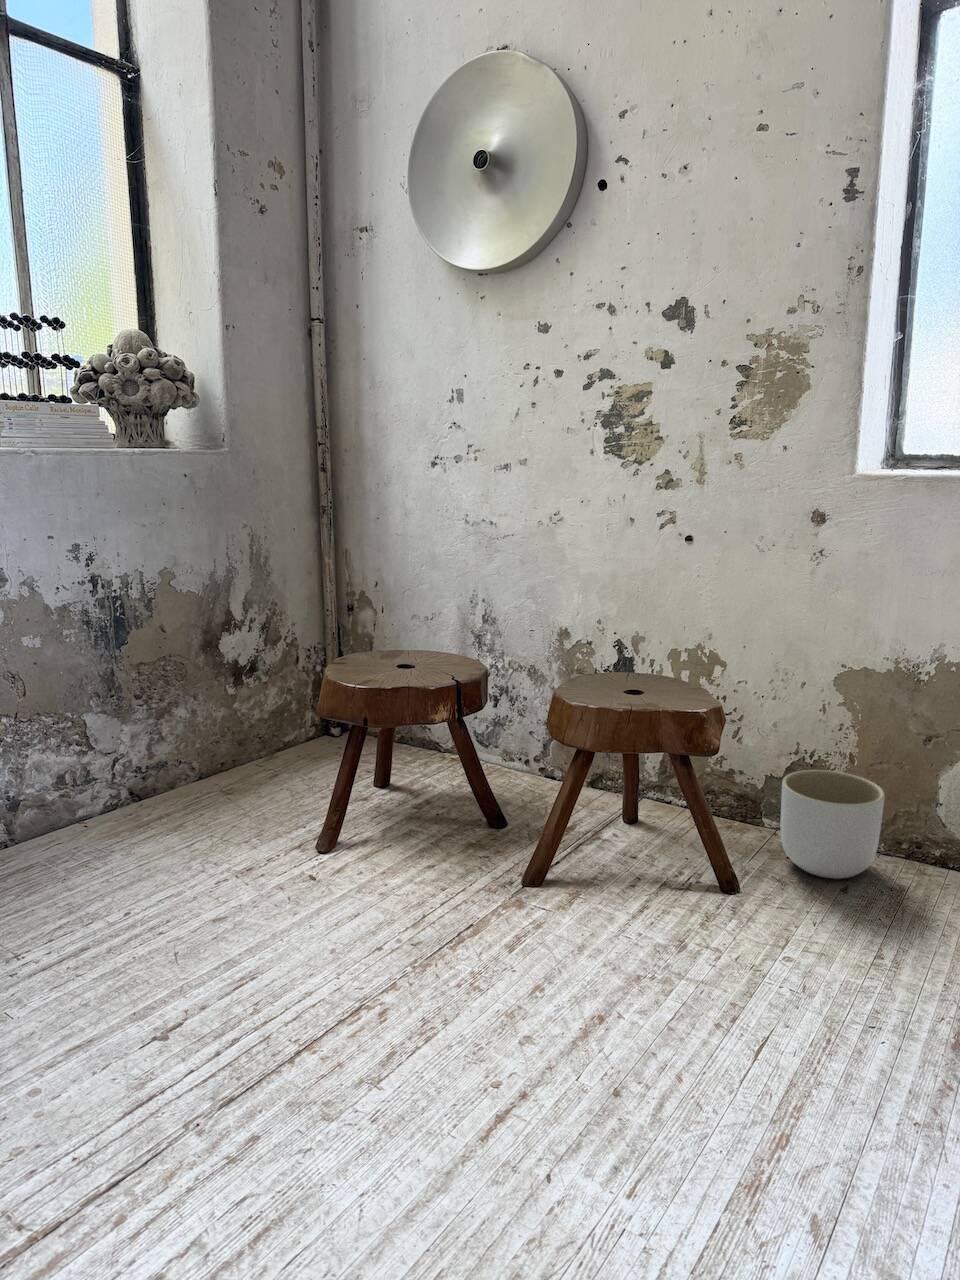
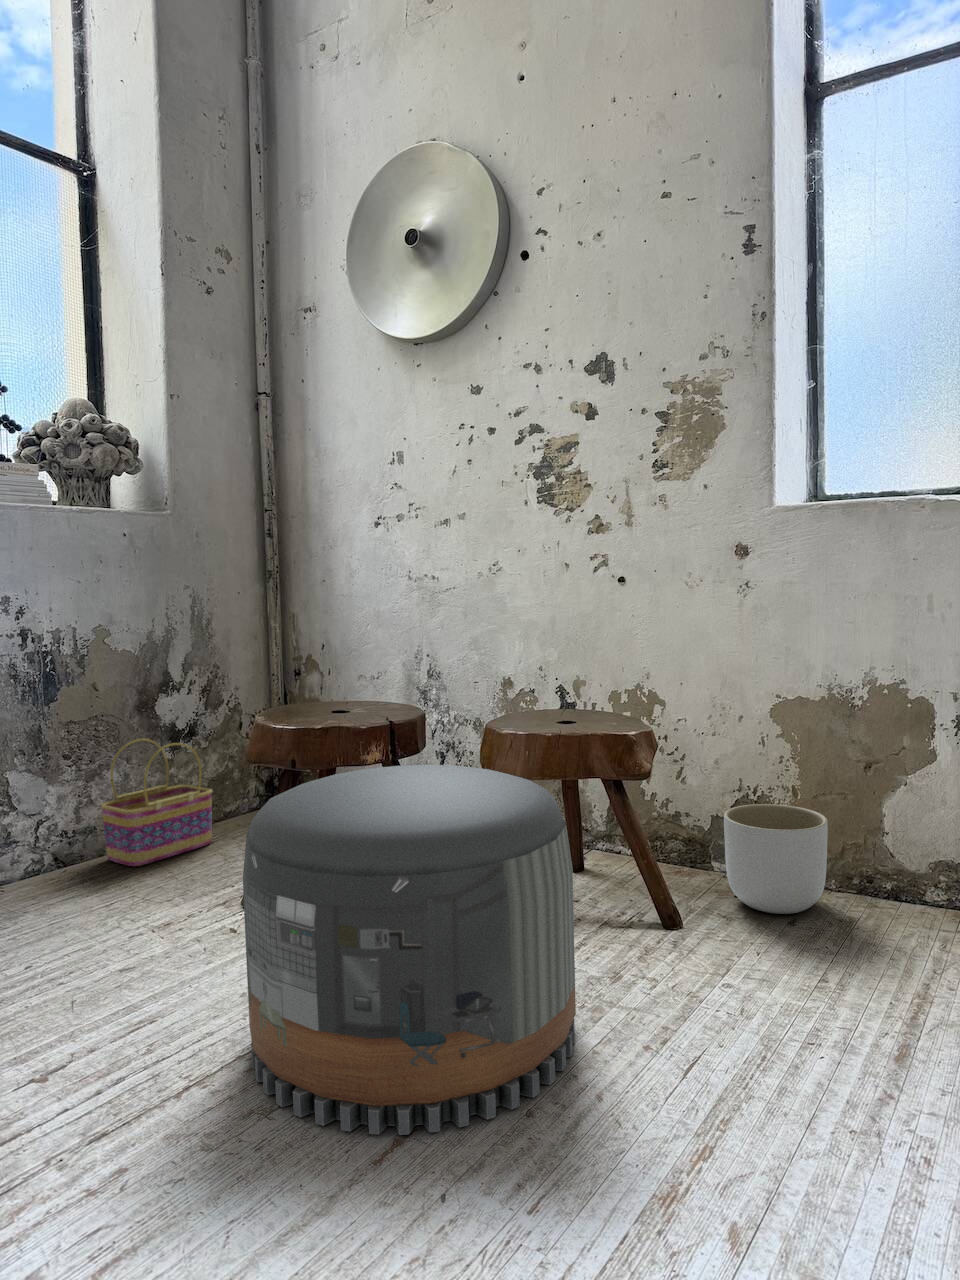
basket: none [173,677,277,801] -> present [101,739,212,866]
pouf: none [344,748,654,1111] -> present [243,765,576,1135]

